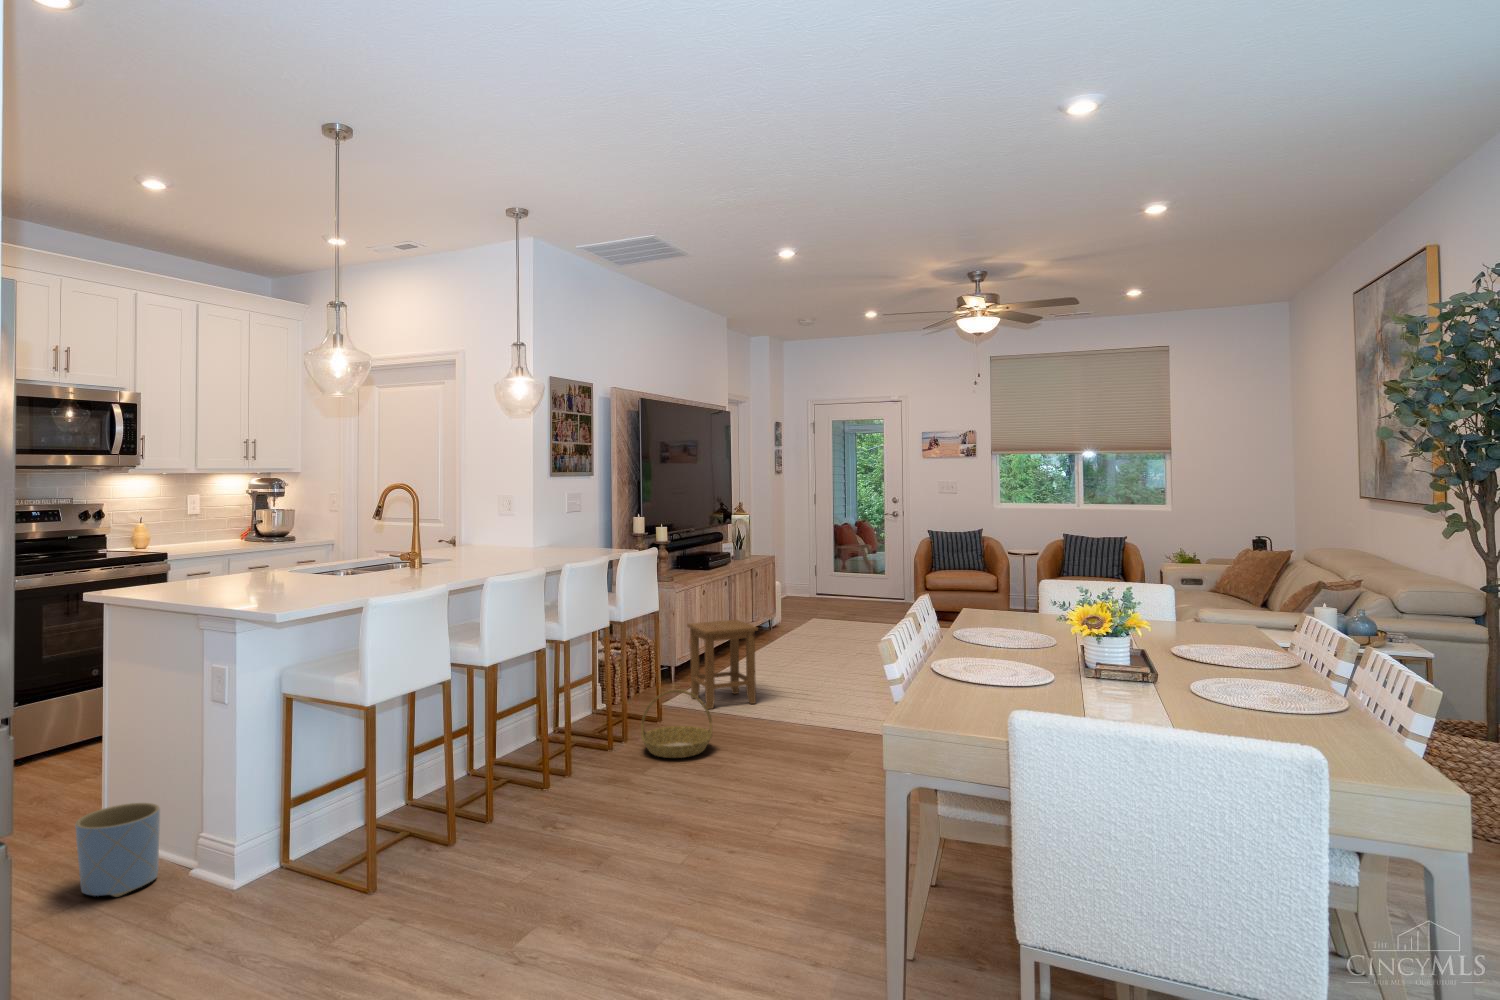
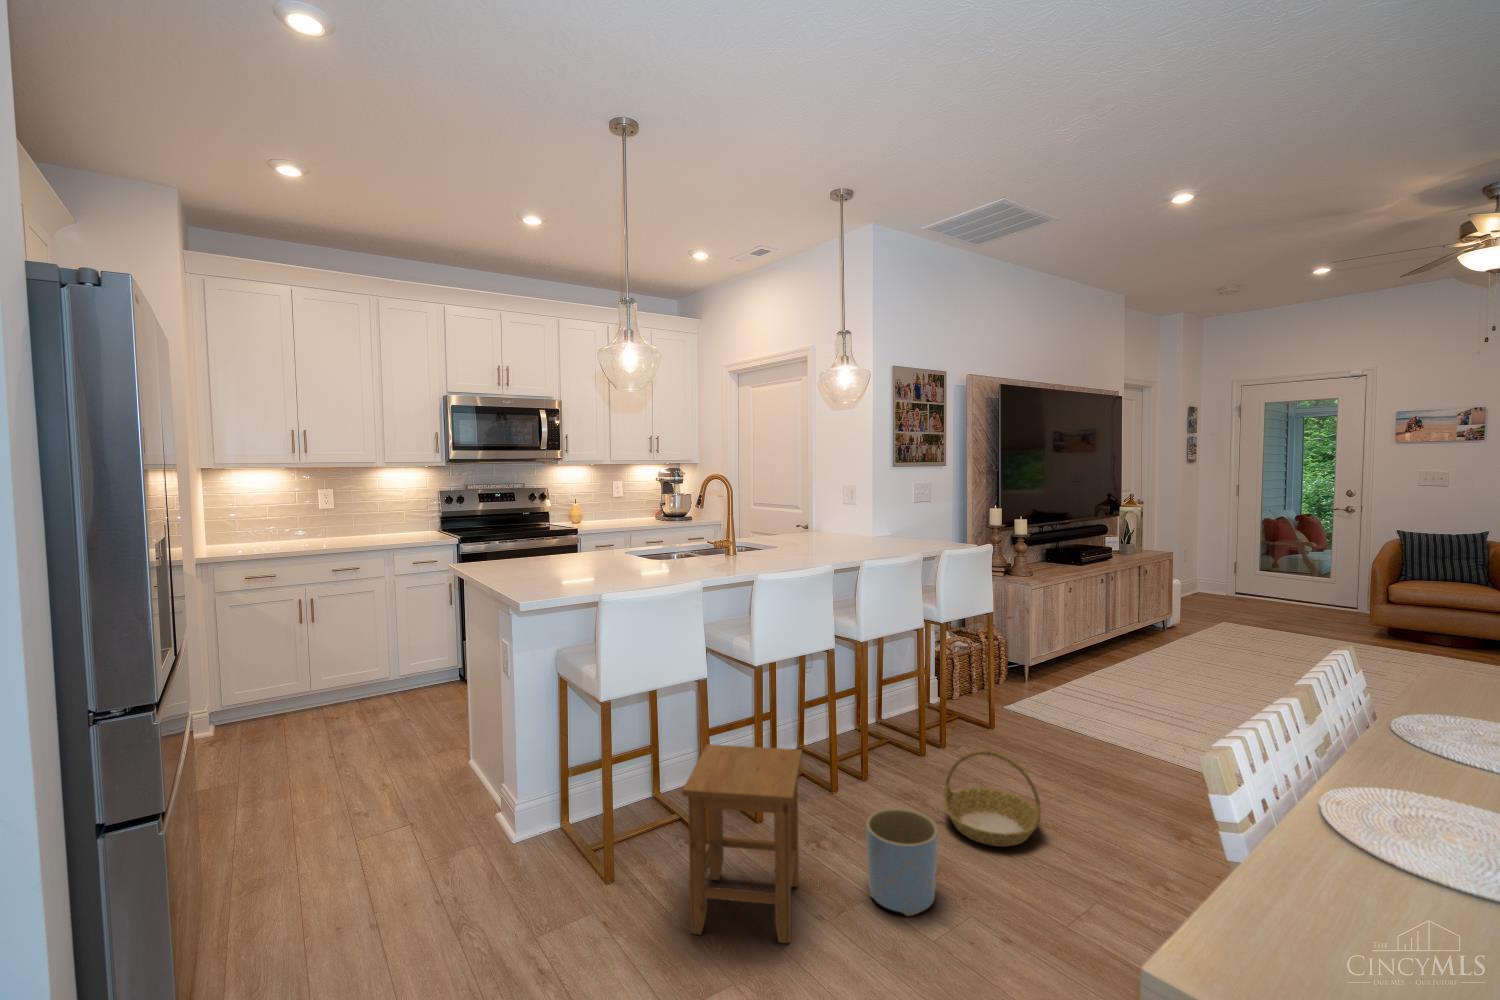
stool: present [687,620,758,709] -> present [682,744,802,943]
planter: present [75,803,160,897] -> present [866,808,938,916]

